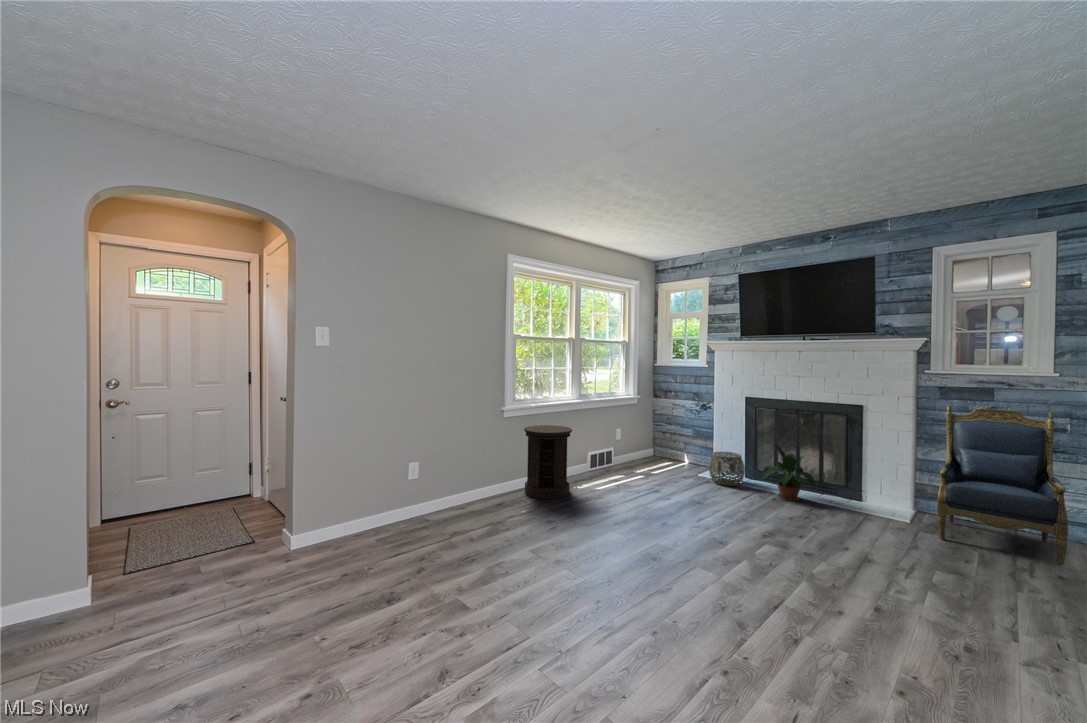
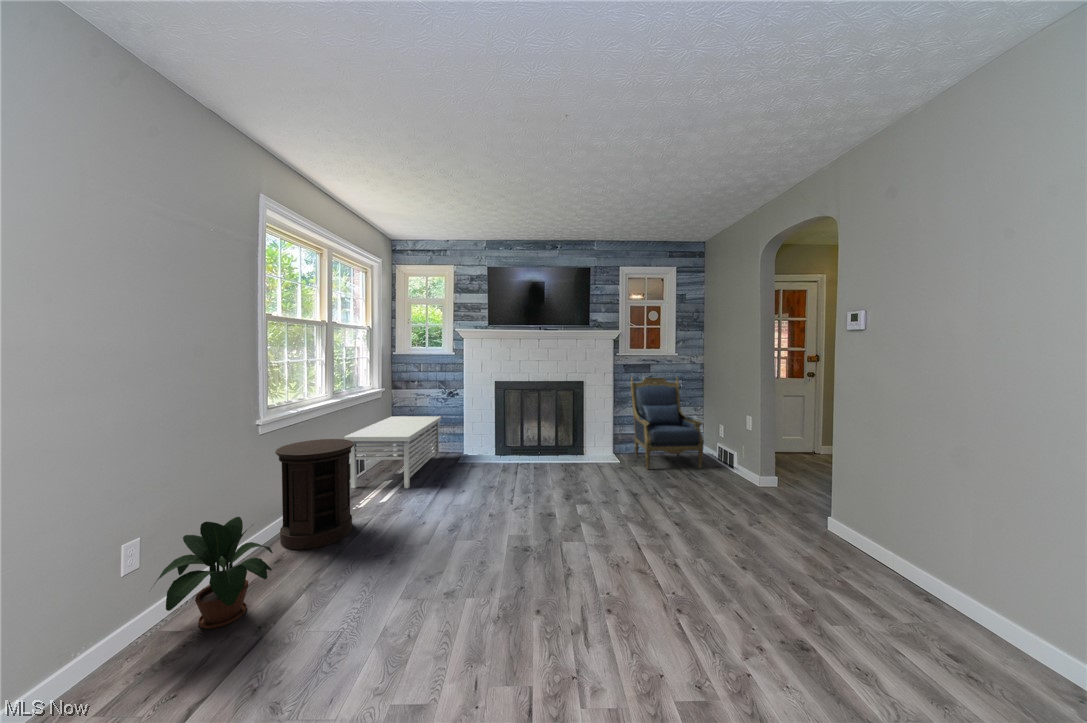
storage bench: none [590,422,690,483] -> present [344,416,441,488]
potted plant: present [763,444,815,501] -> present [155,517,273,629]
woven basket: present [709,452,745,486] -> none [472,434,504,467]

